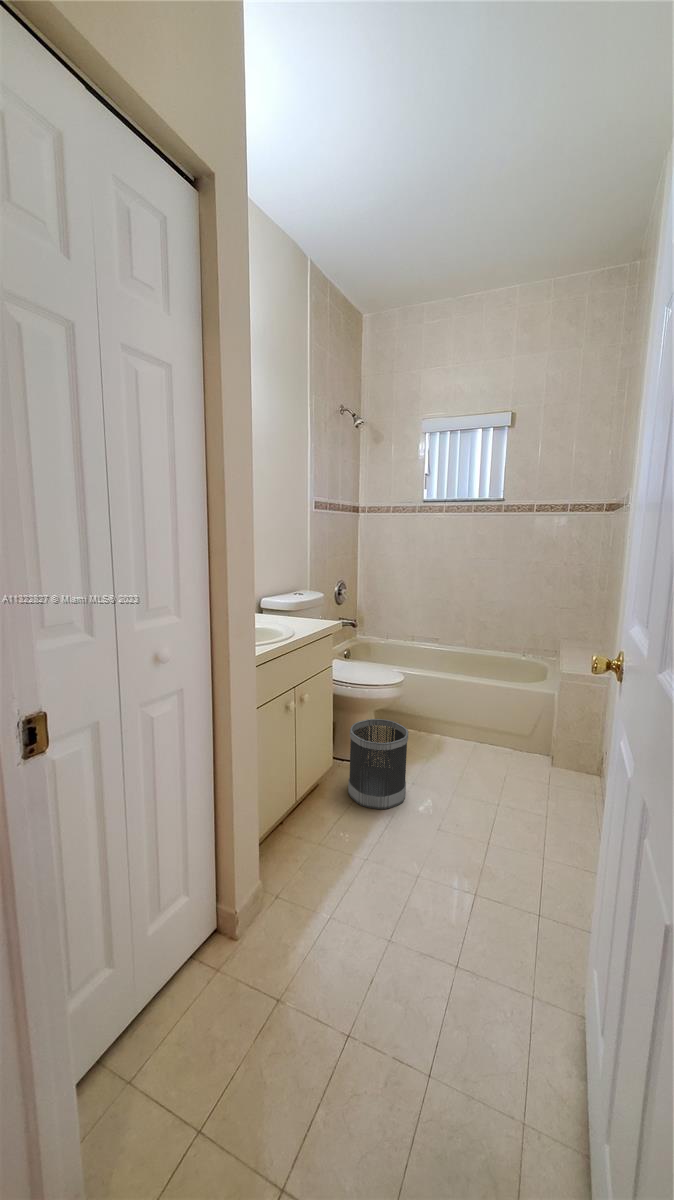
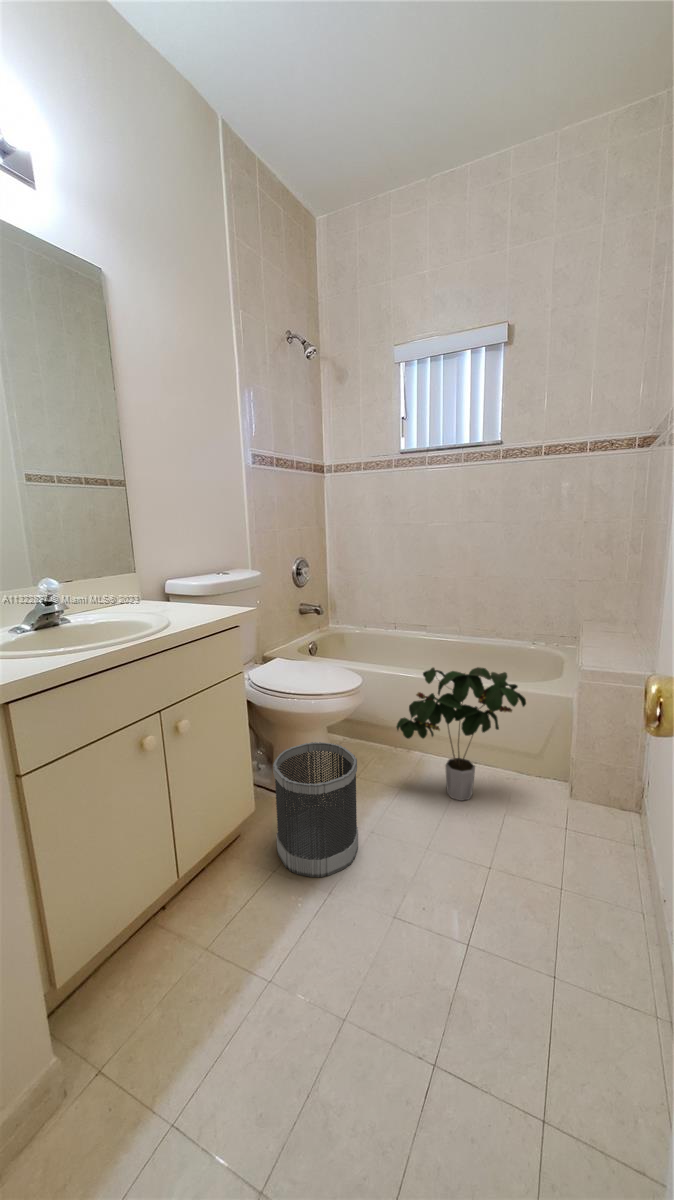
potted plant: none [427,669,522,767] -> present [396,667,526,801]

